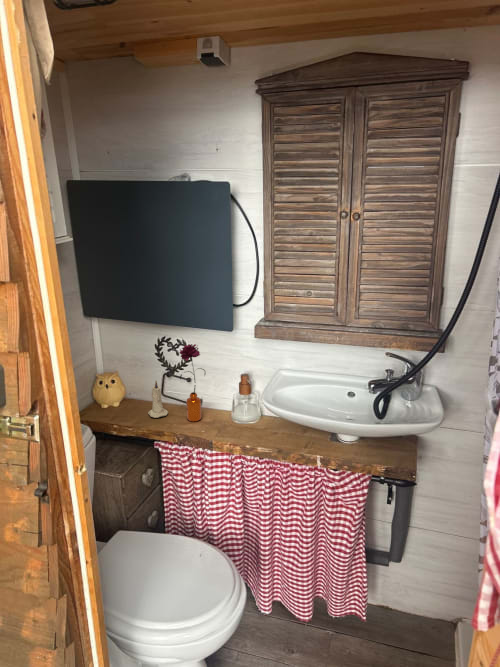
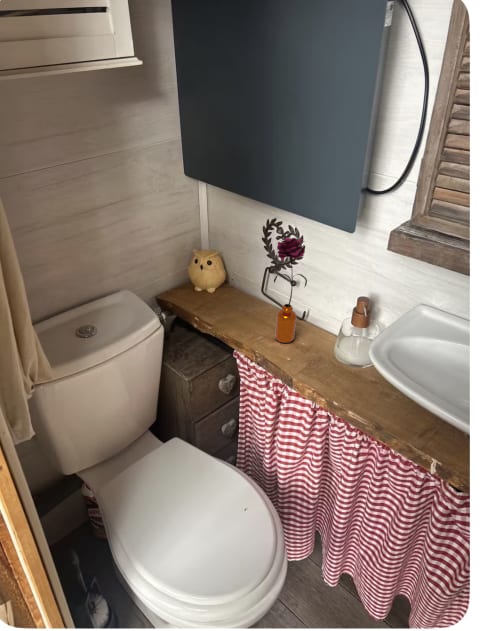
candle: present [148,381,168,418] -> none [233,275,258,323]

